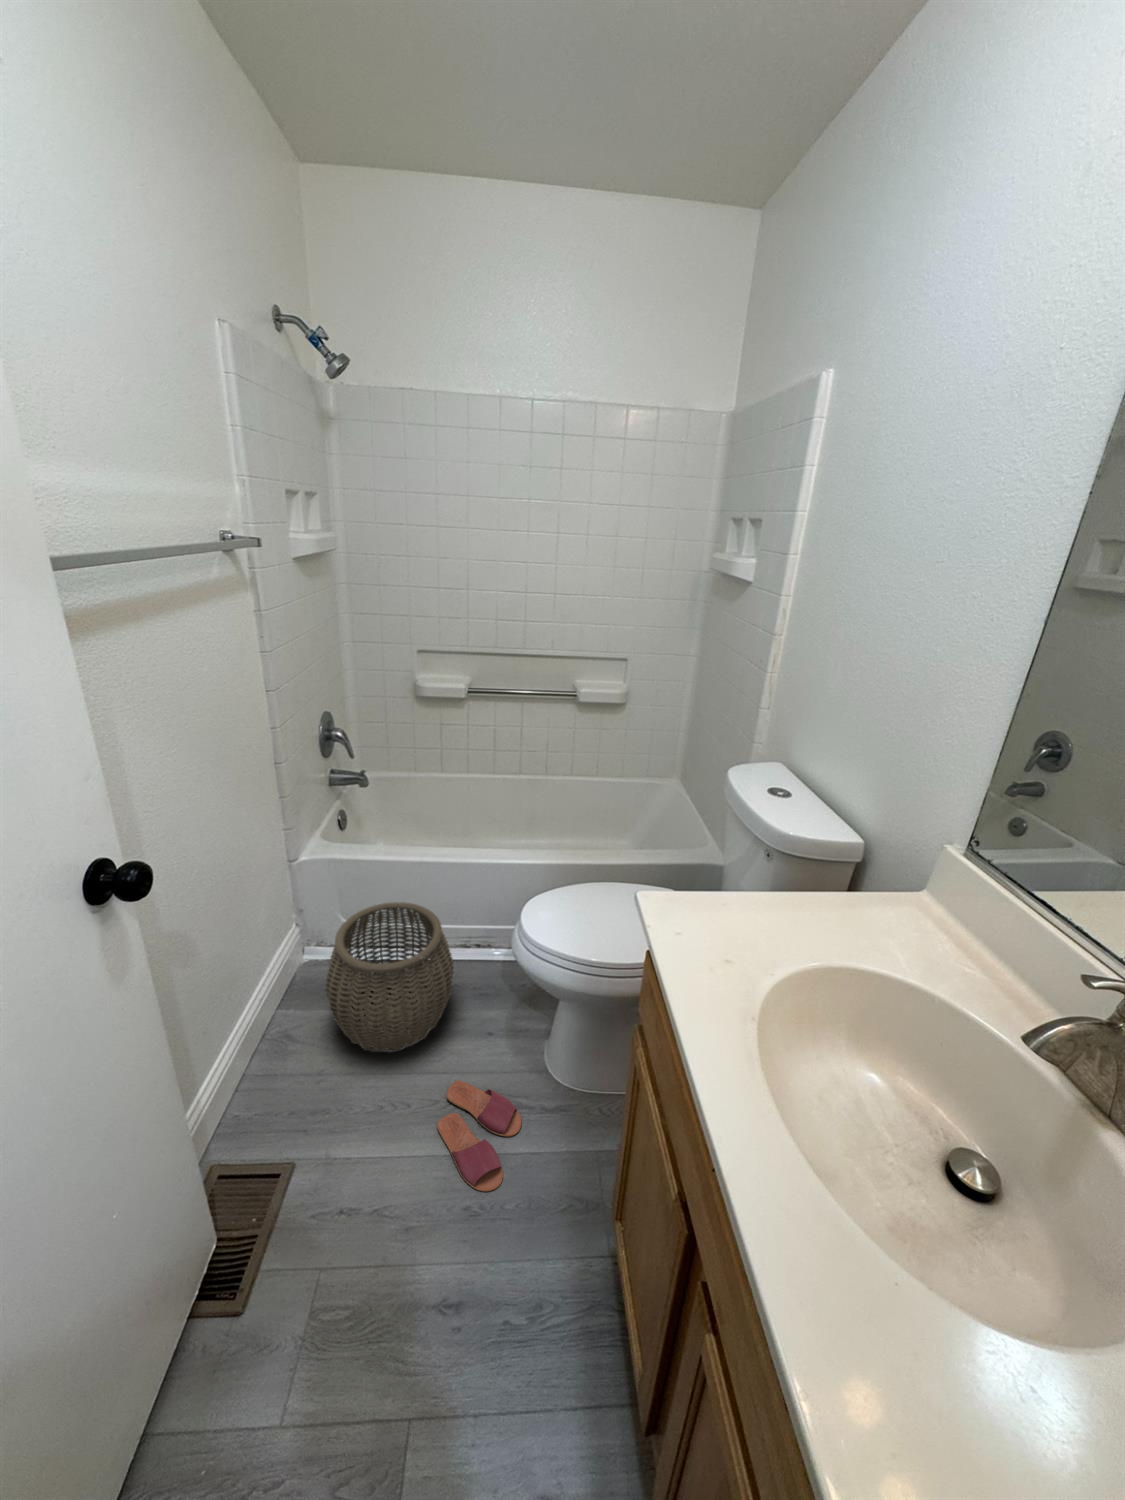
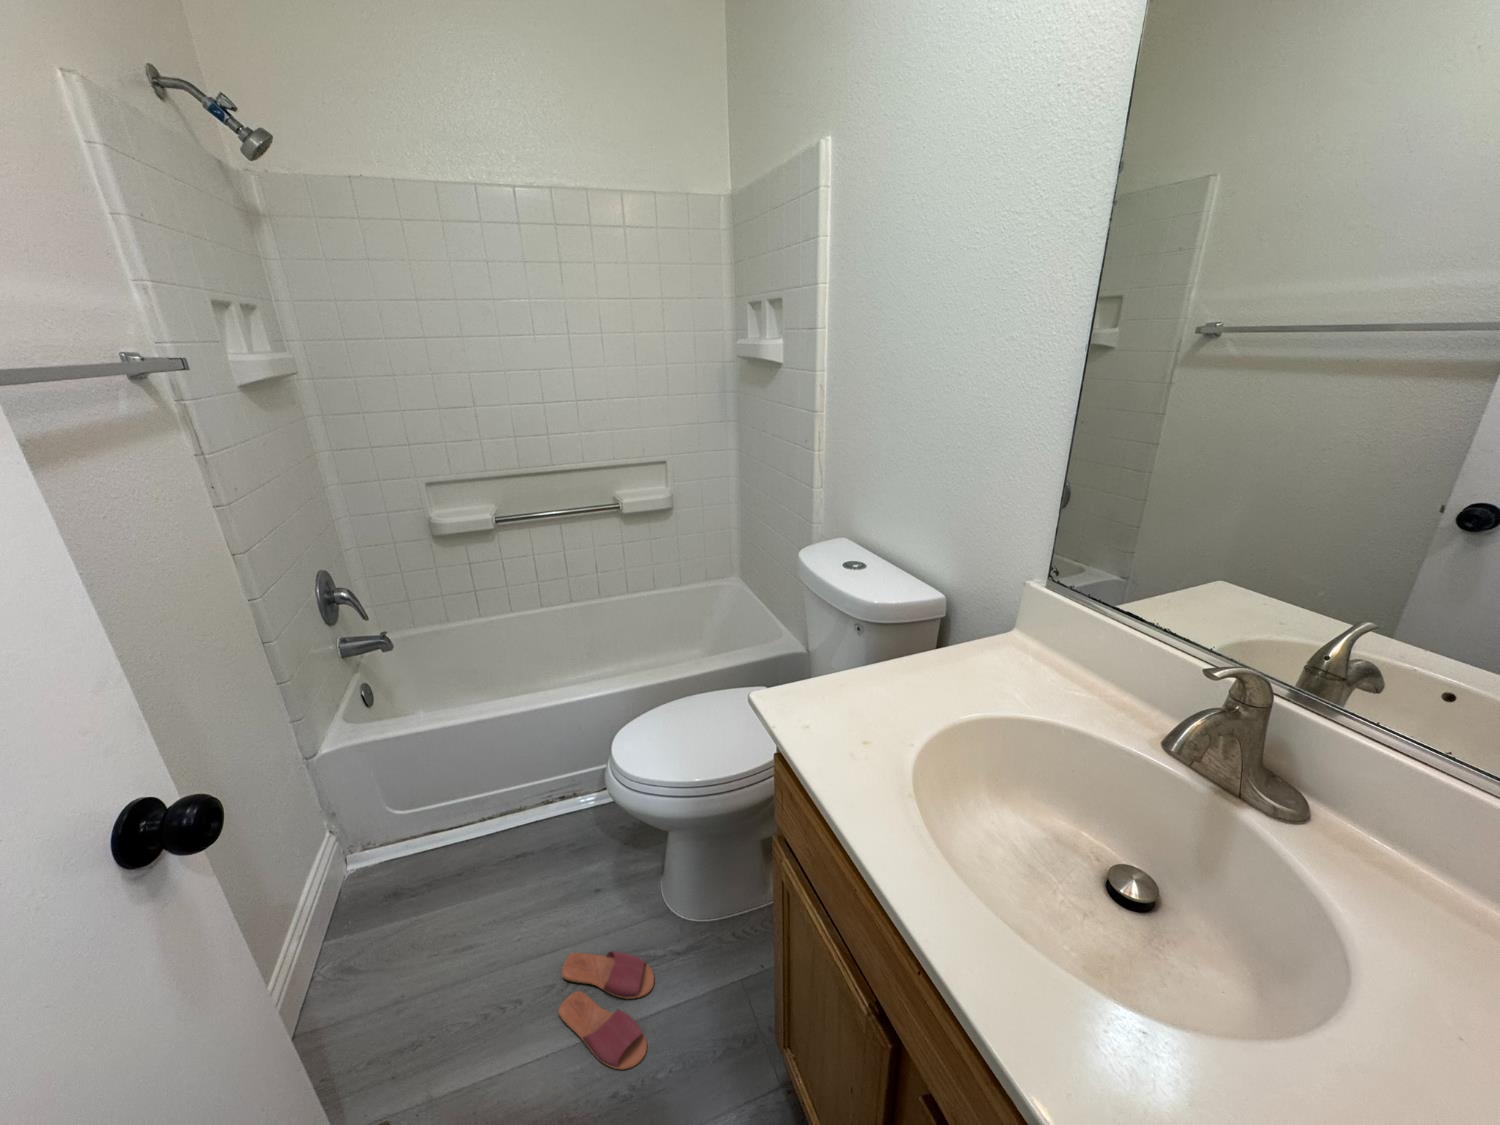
woven basket: present [325,902,454,1052] -> none [383,770,544,955]

